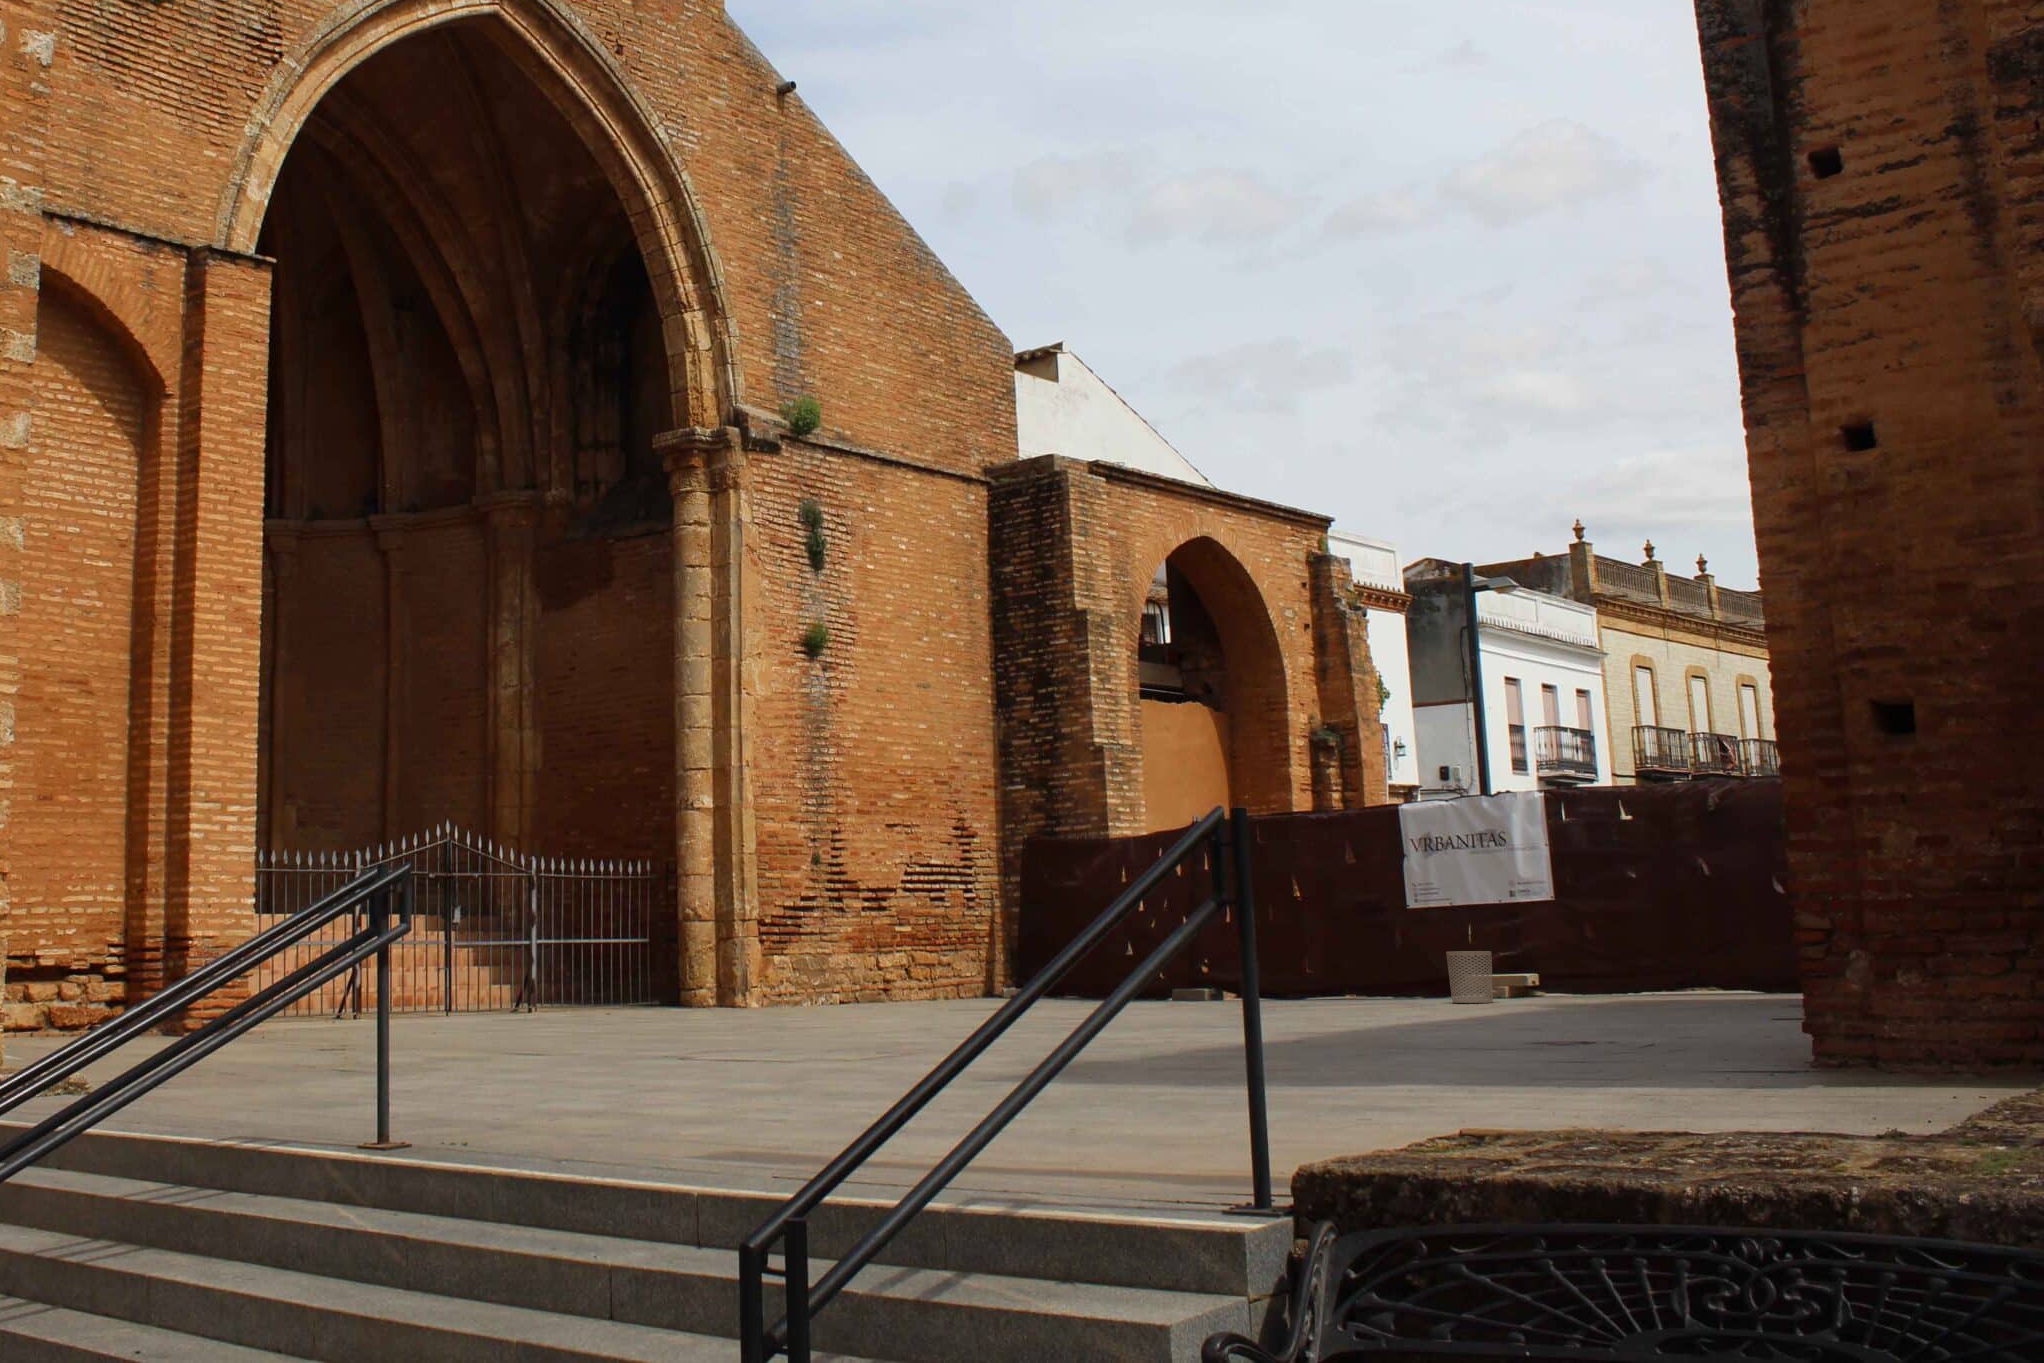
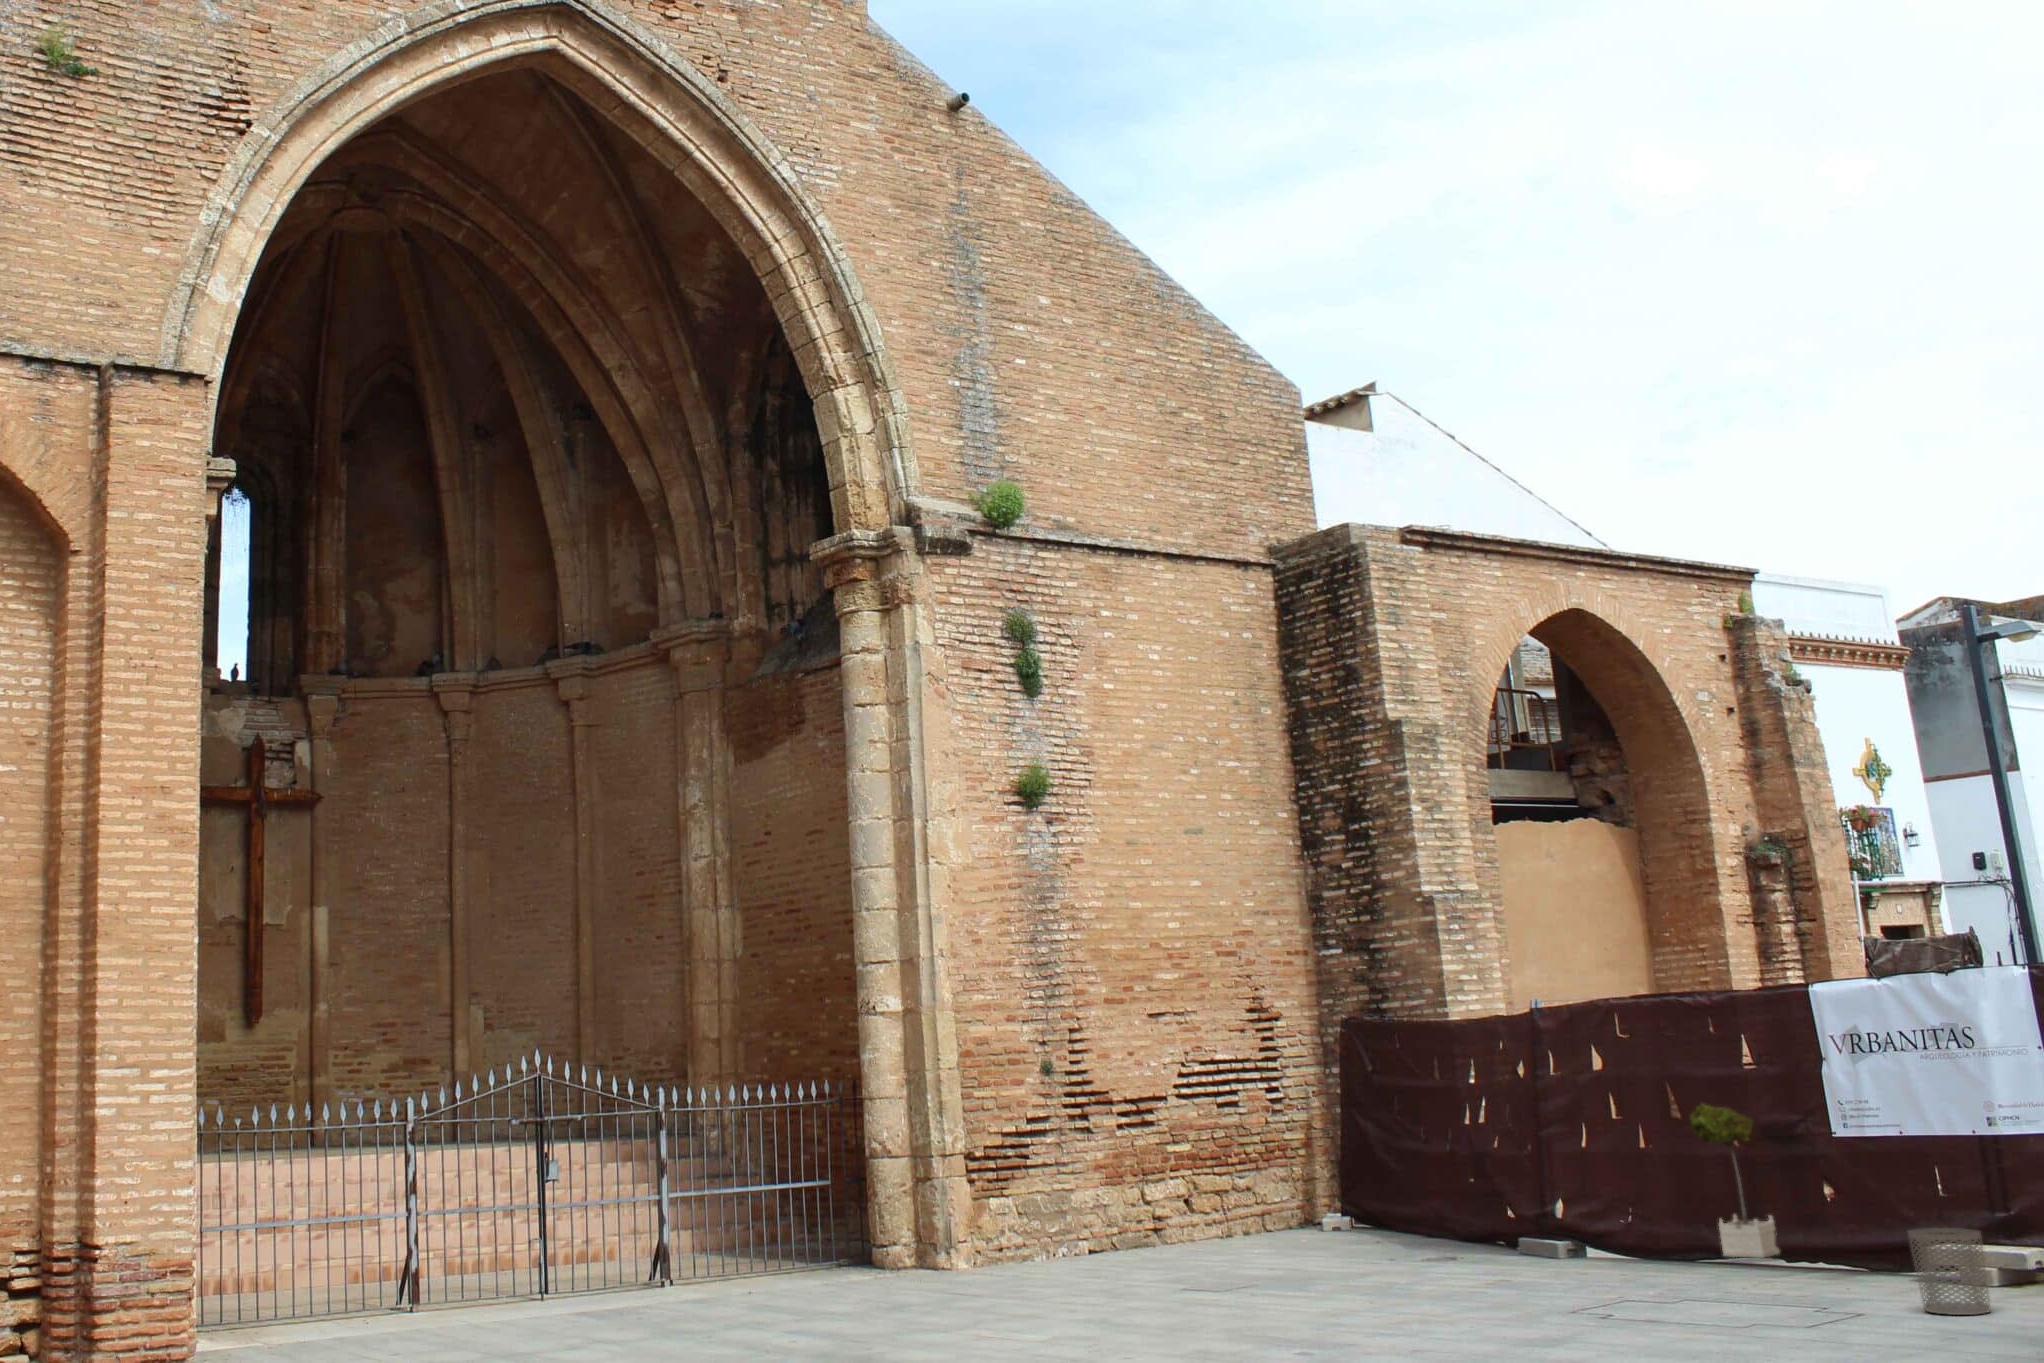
potted tree: none [1290,888,1342,994] -> present [1691,1104,1780,1258]

